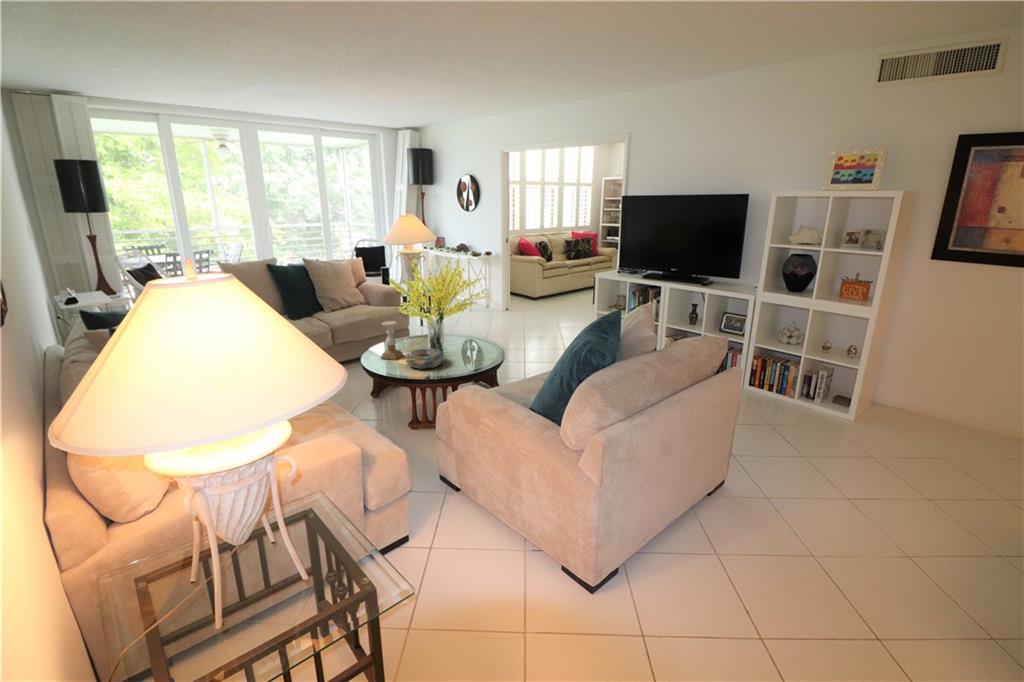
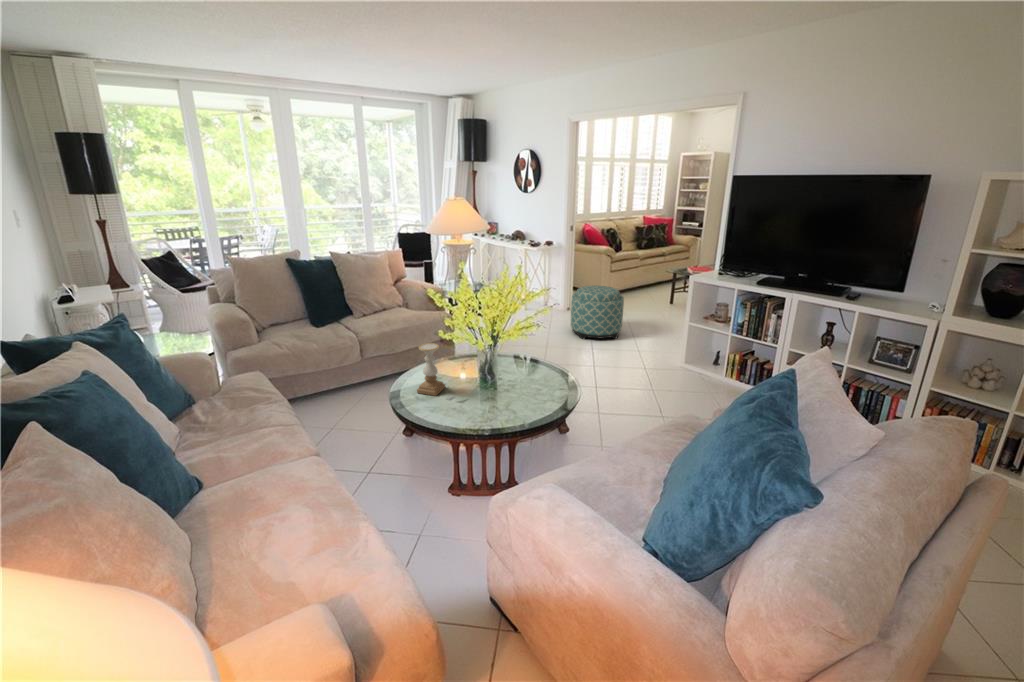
ottoman: none [507,287,550,331] -> present [571,286,624,339]
decorative bowl: present [406,348,444,368] -> none [448,382,500,414]

